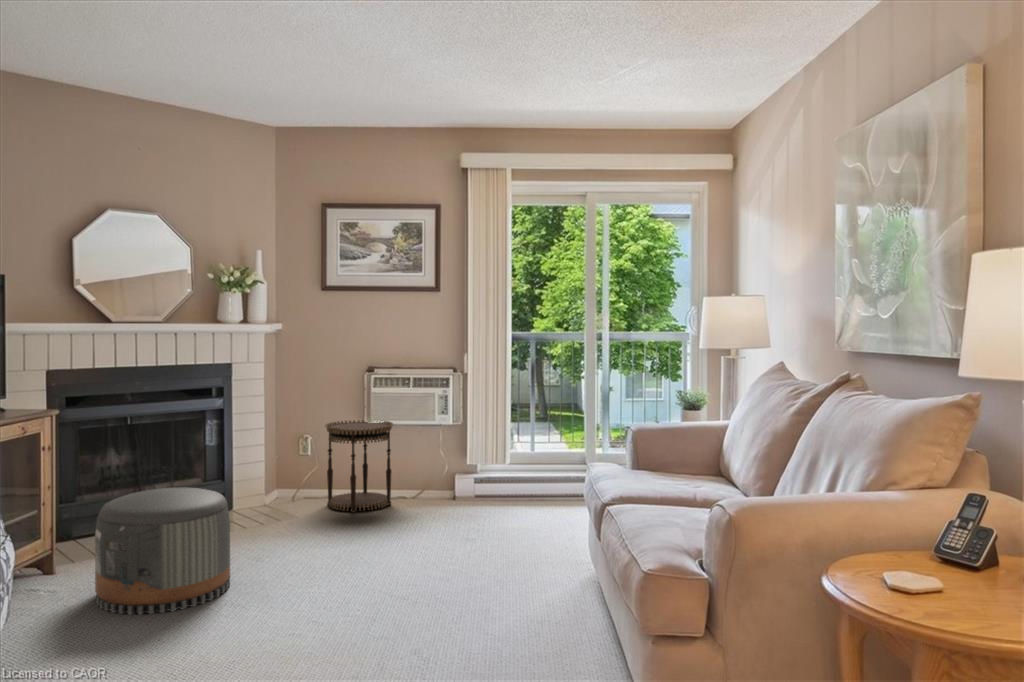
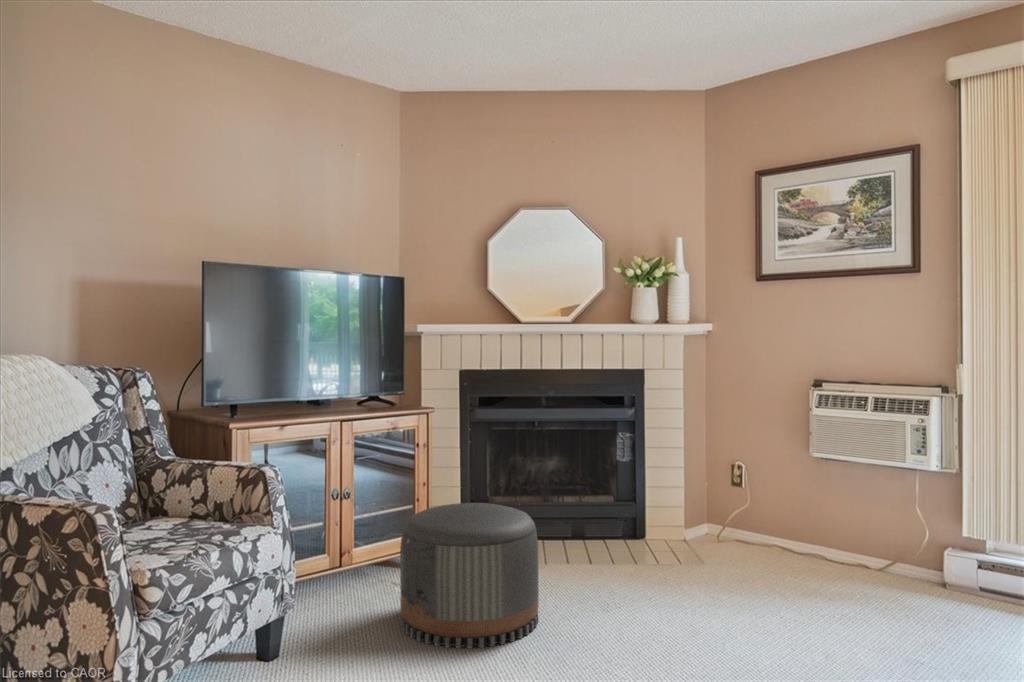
side table: present [325,420,393,513] -> none [743,448,839,574]

